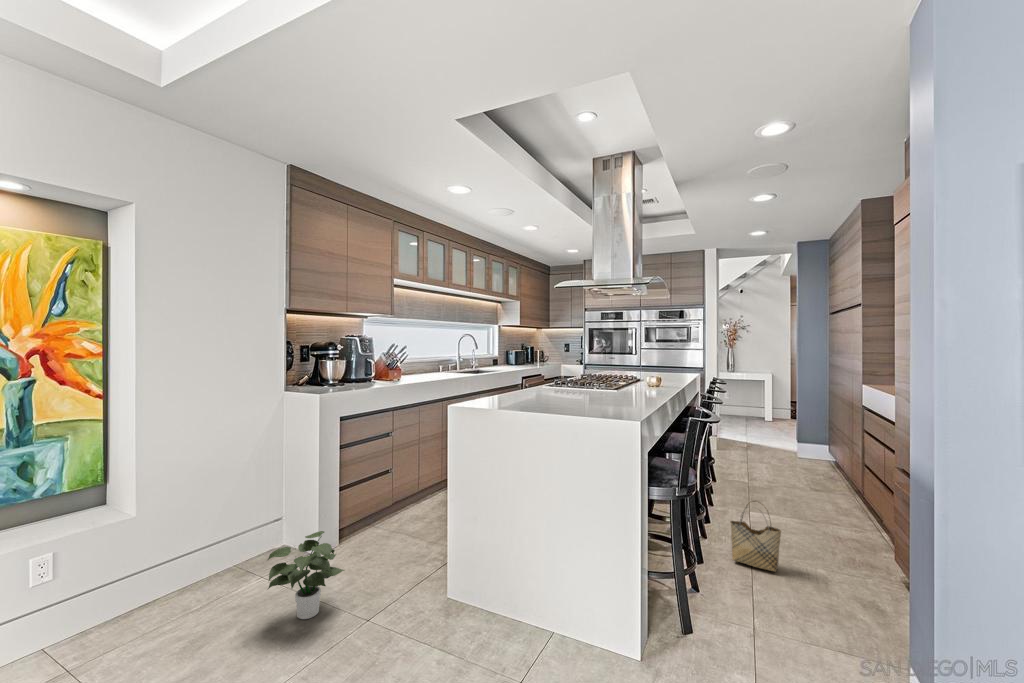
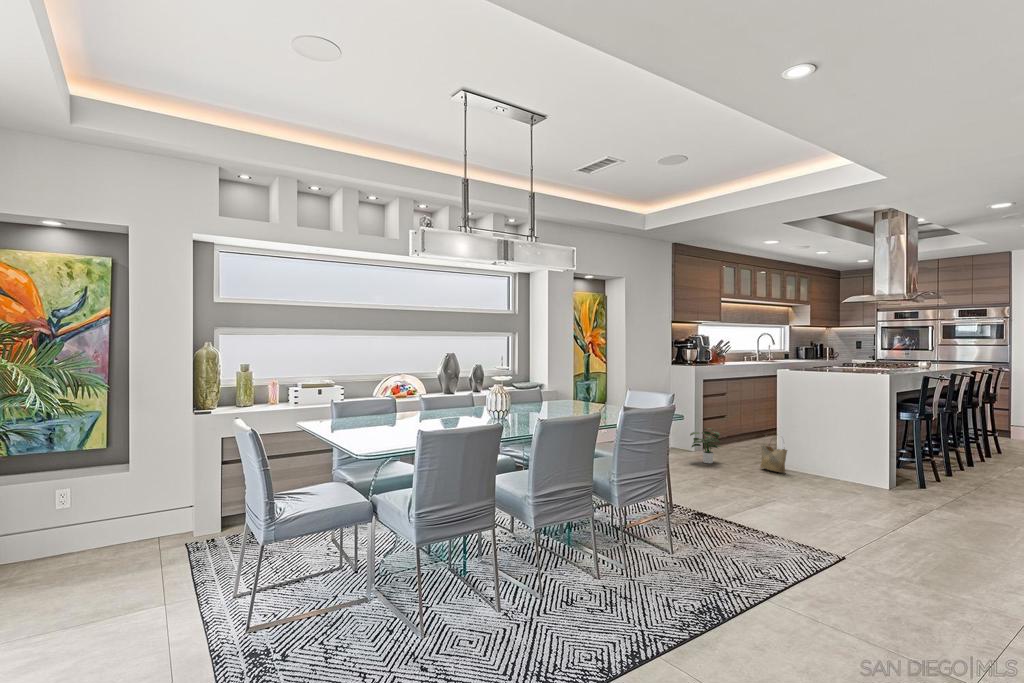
woven basket: present [730,501,781,571] -> present [760,446,787,473]

